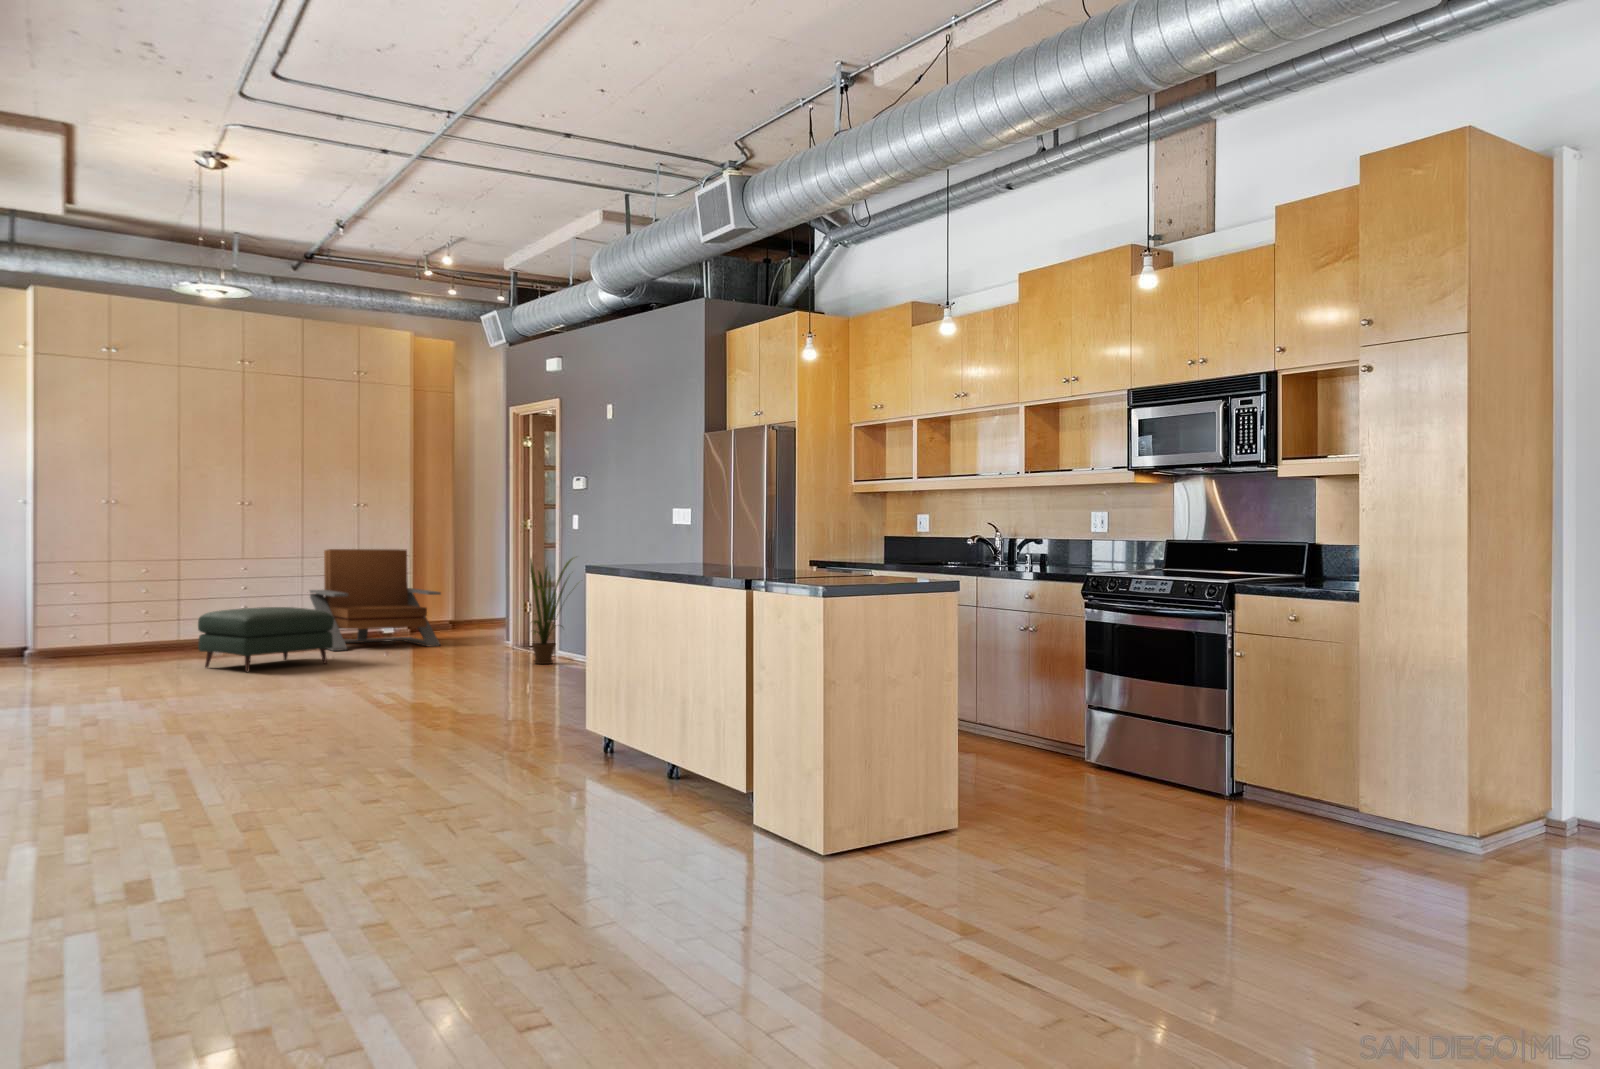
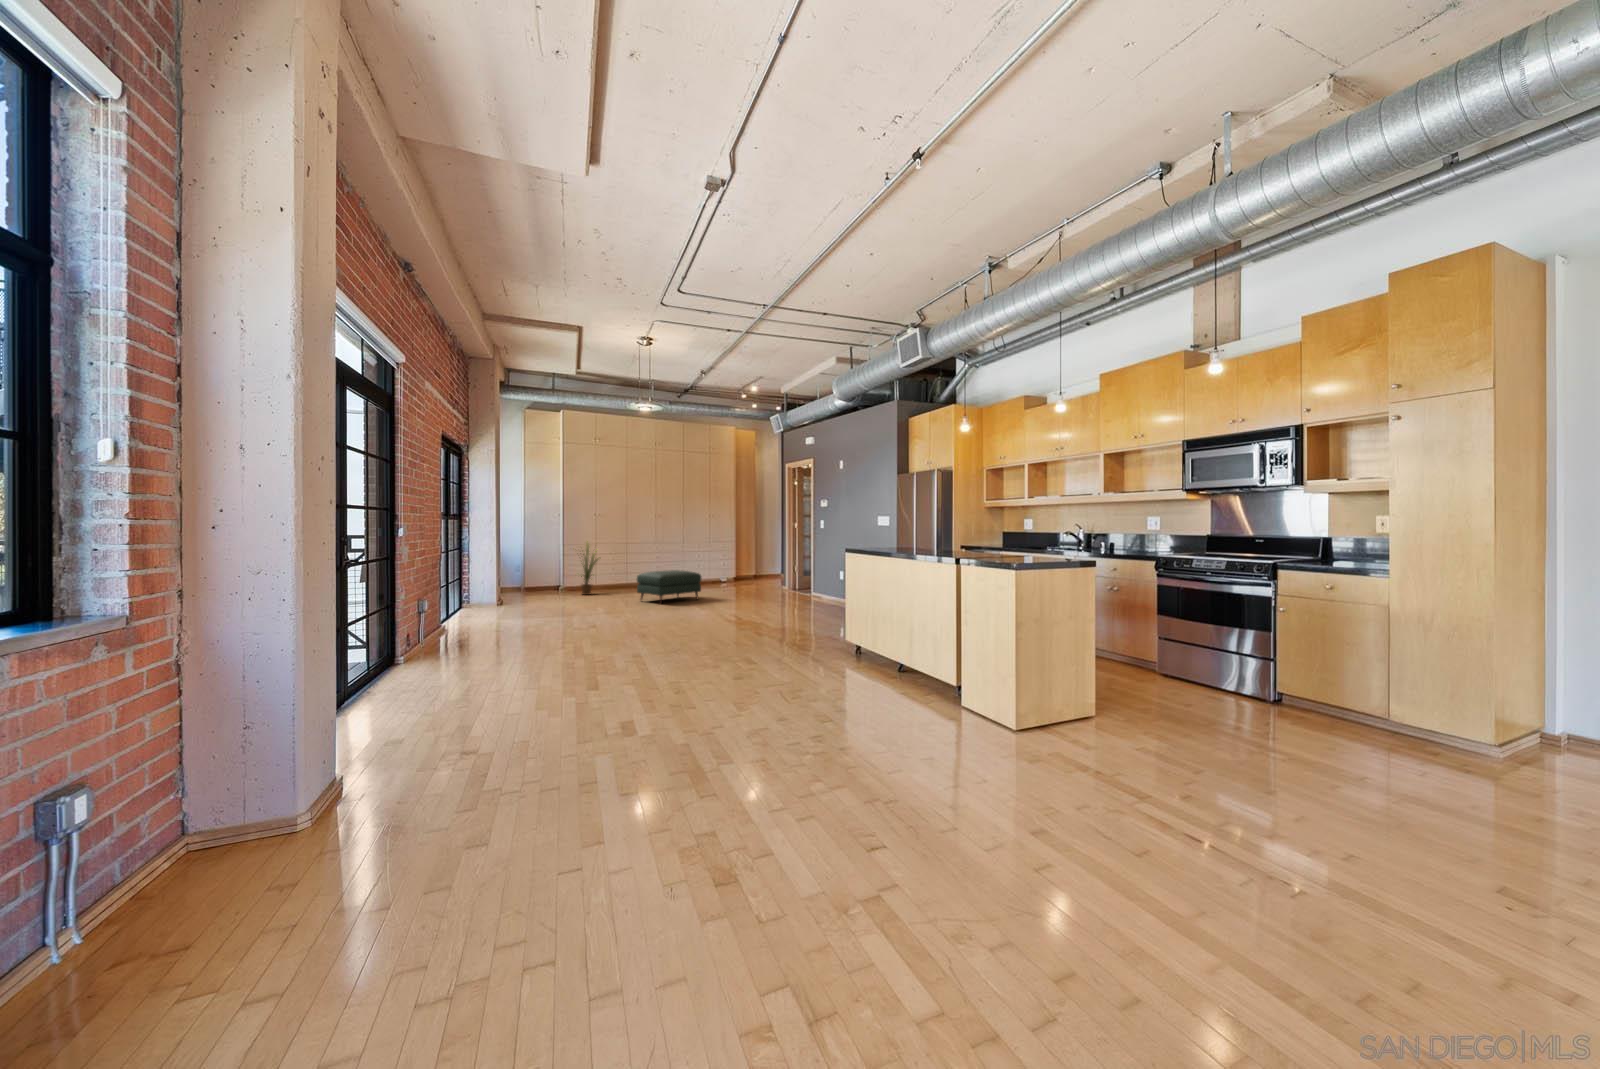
lounge chair: present [310,549,441,651] -> none [686,540,752,593]
house plant: present [530,558,573,664] -> present [581,544,598,595]

